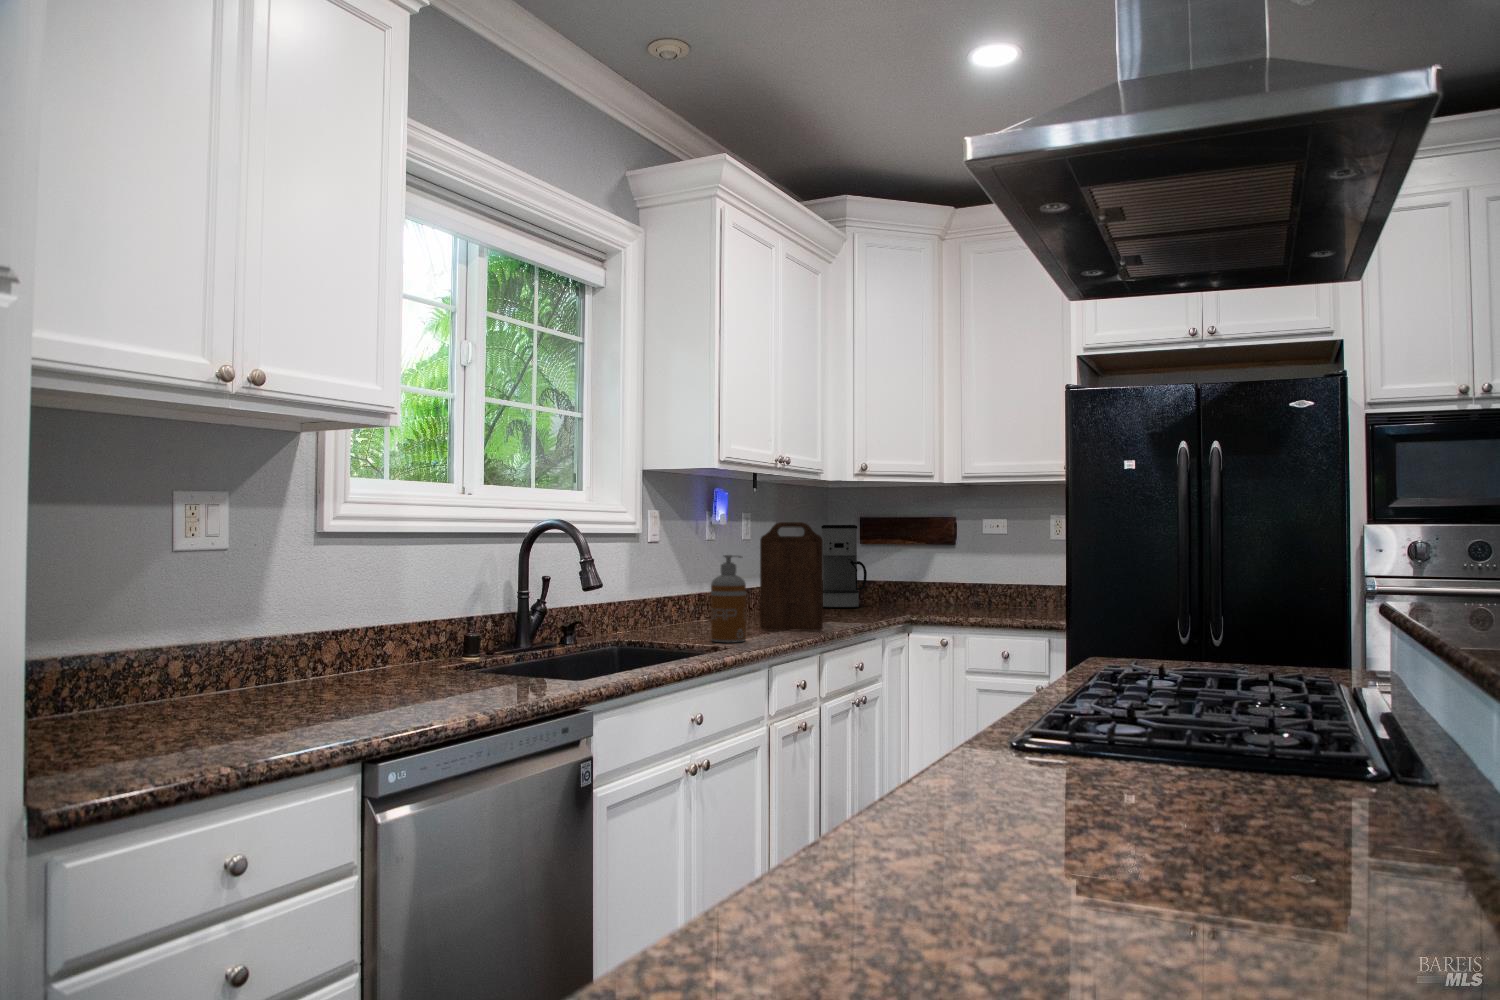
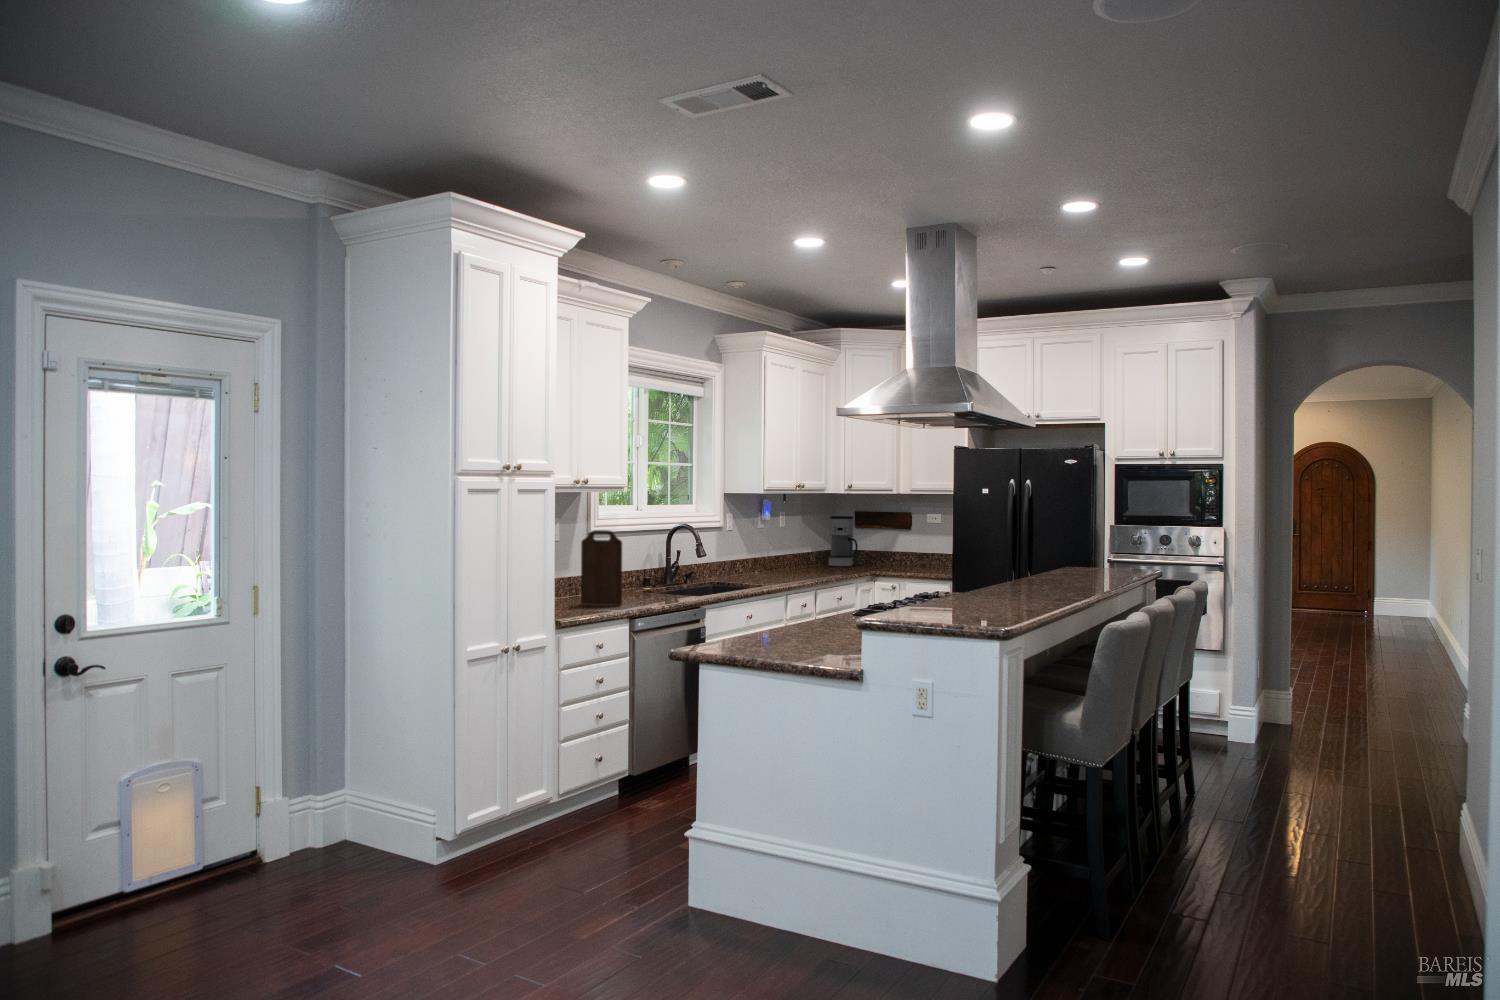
cutting board: present [760,522,823,631] -> present [581,530,622,606]
soap dispenser: present [711,555,746,643] -> none [758,540,776,584]

